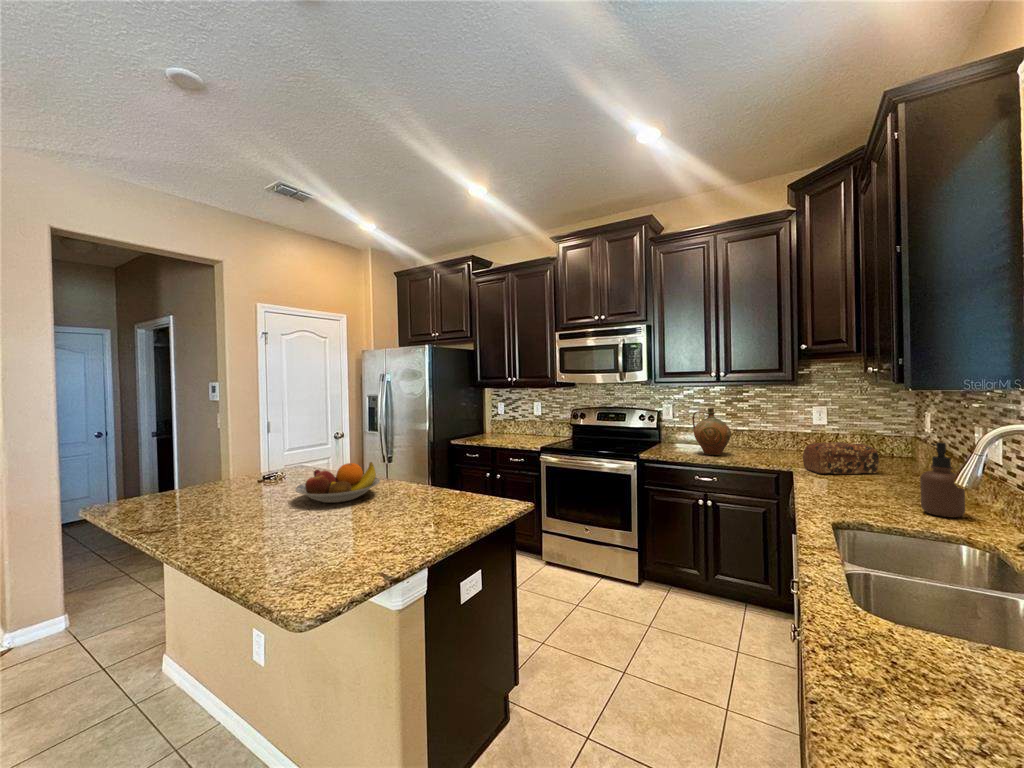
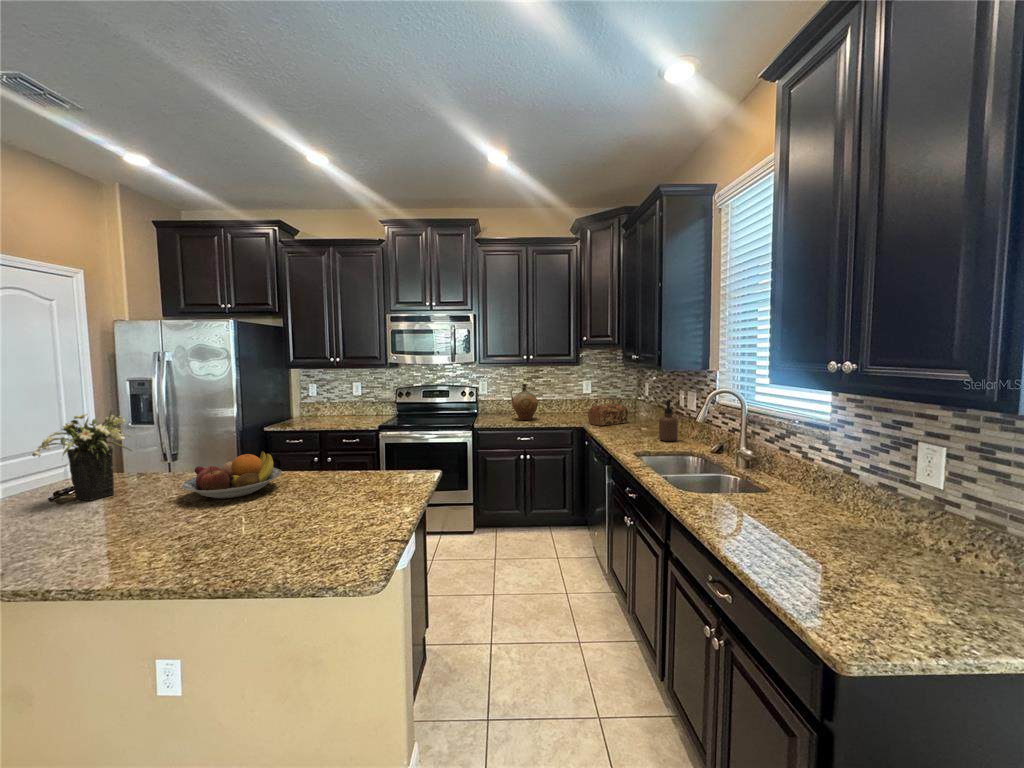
flower arrangement: none [223,416,293,488] -> present [32,410,132,501]

